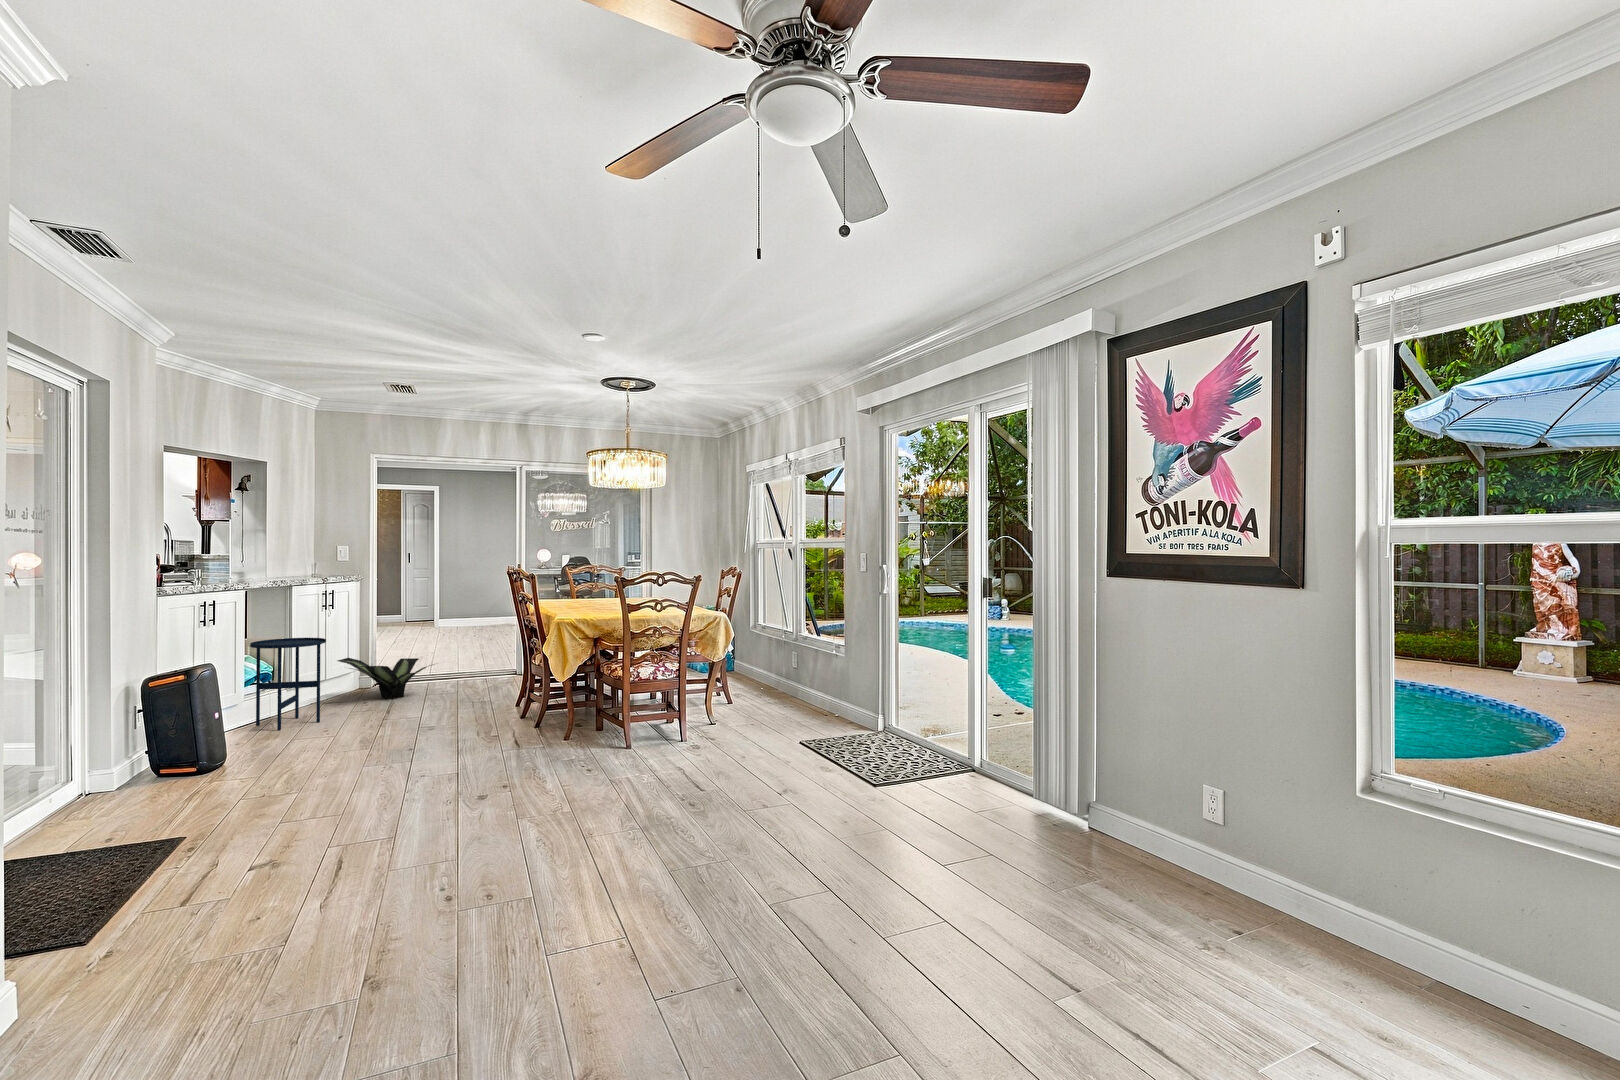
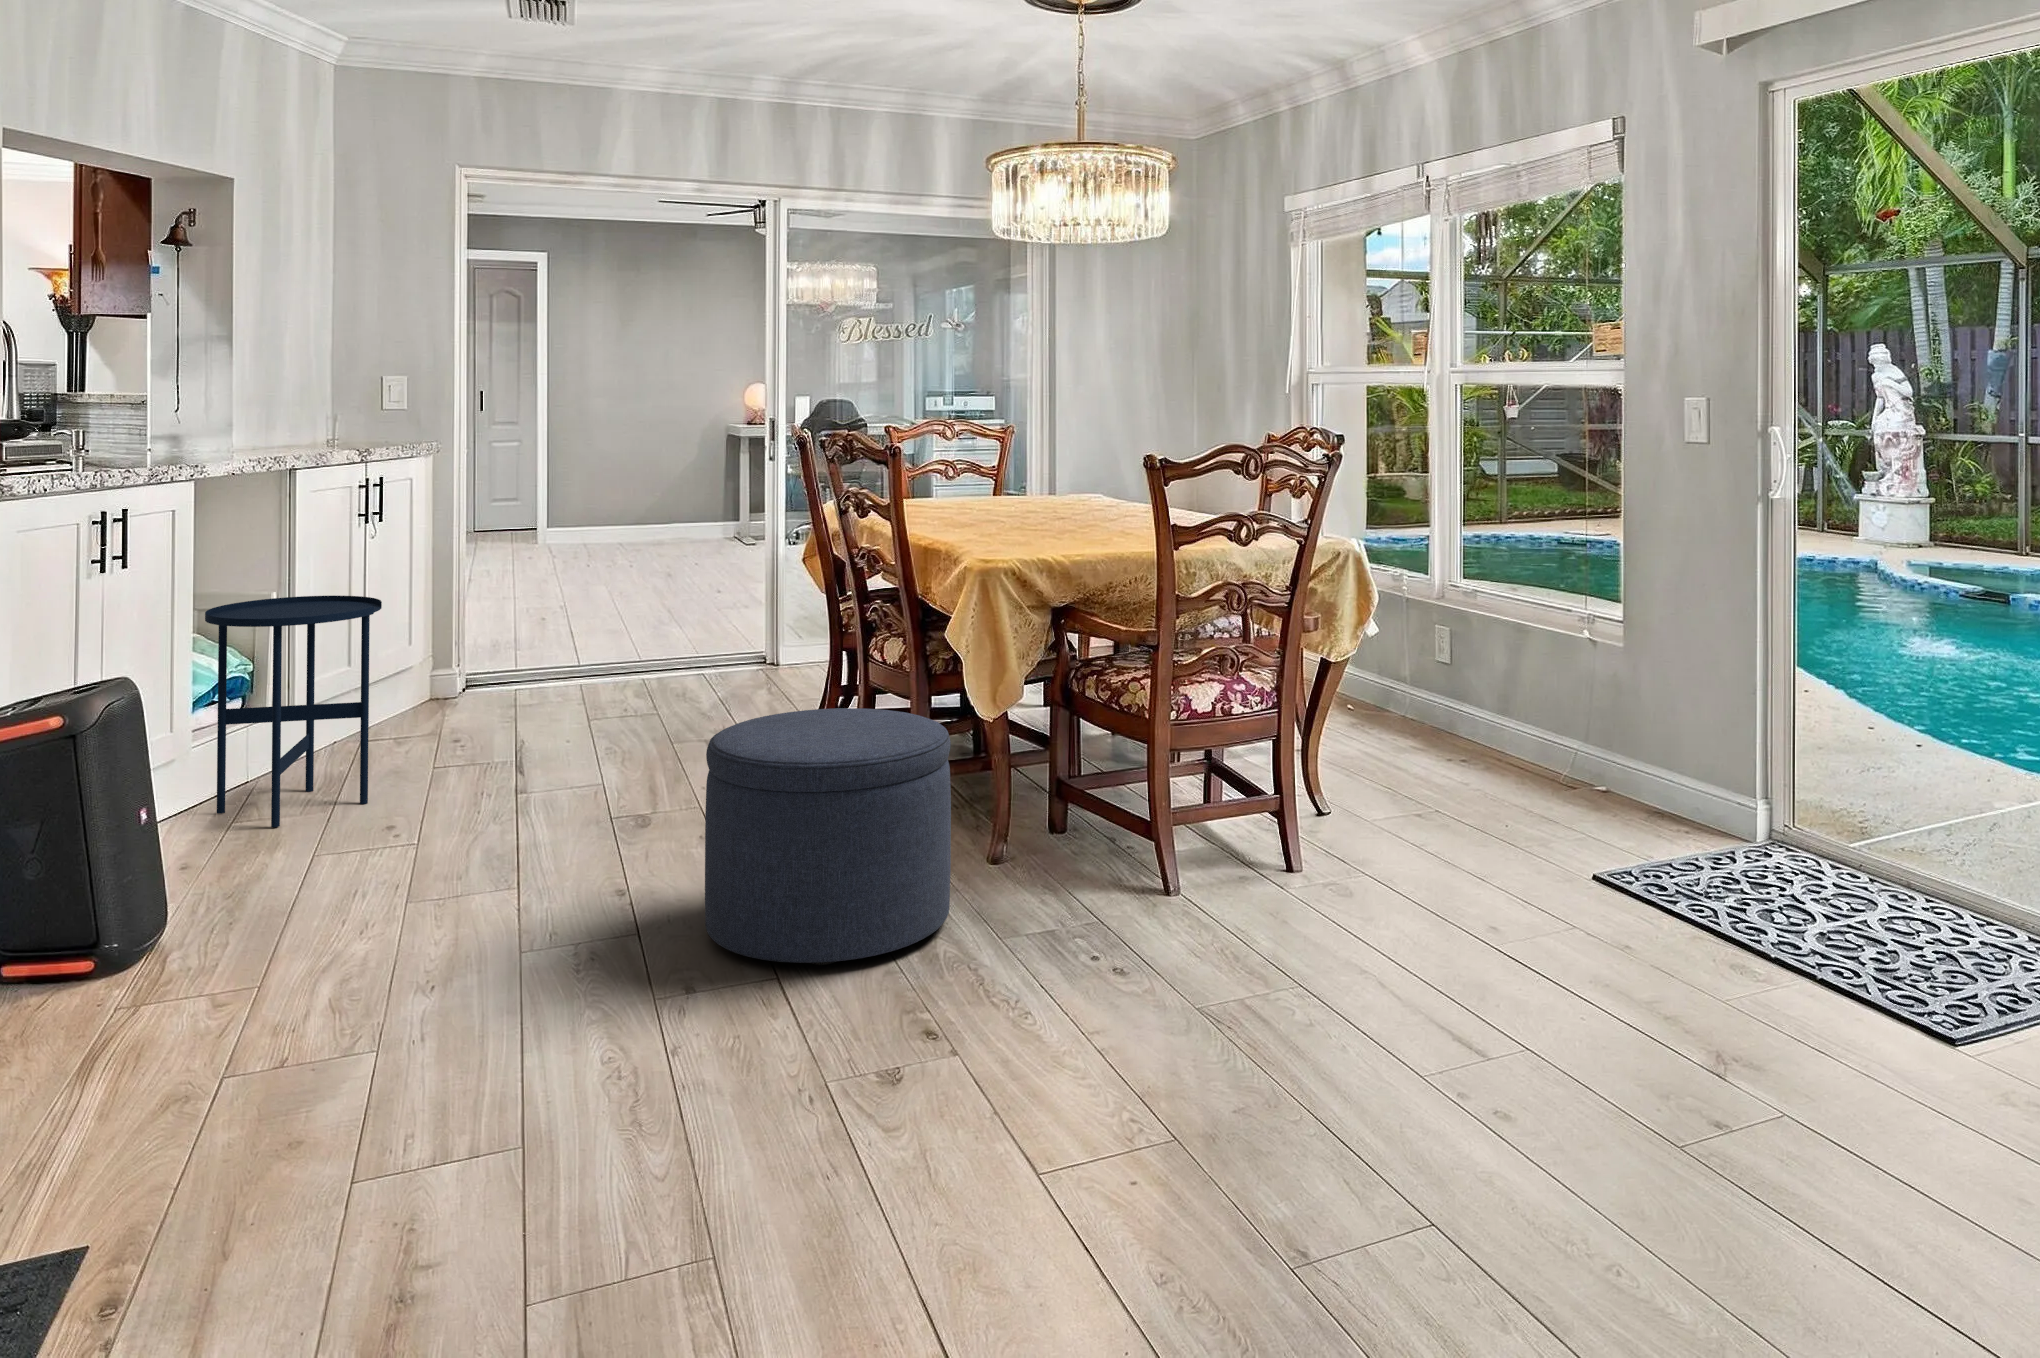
potted plant: present [338,658,434,699] -> none [389,636,625,736]
ottoman: none [436,677,535,769] -> present [705,708,951,965]

